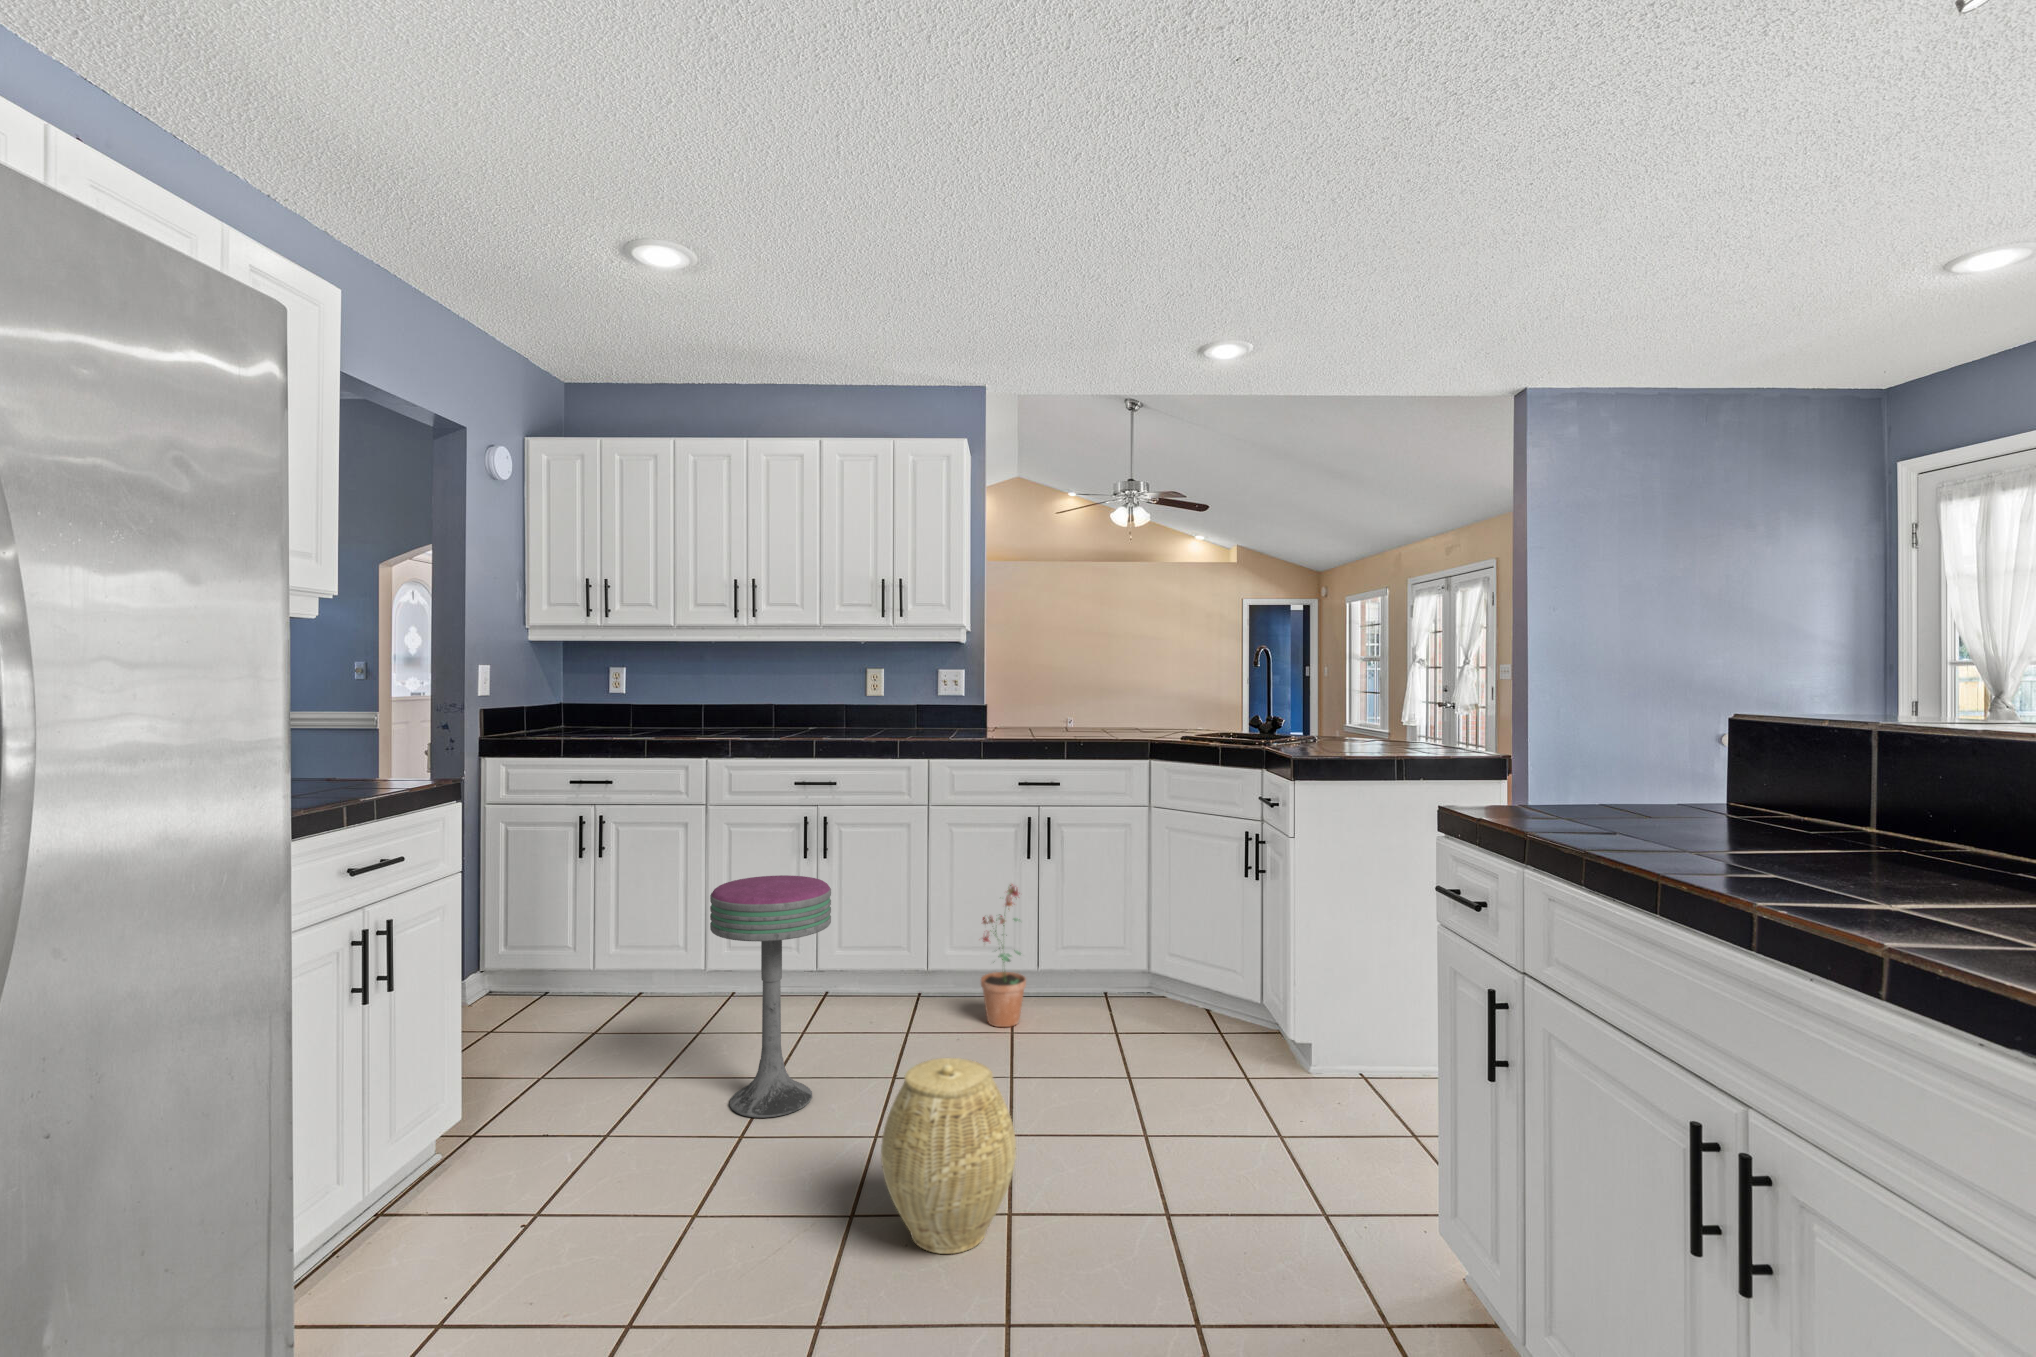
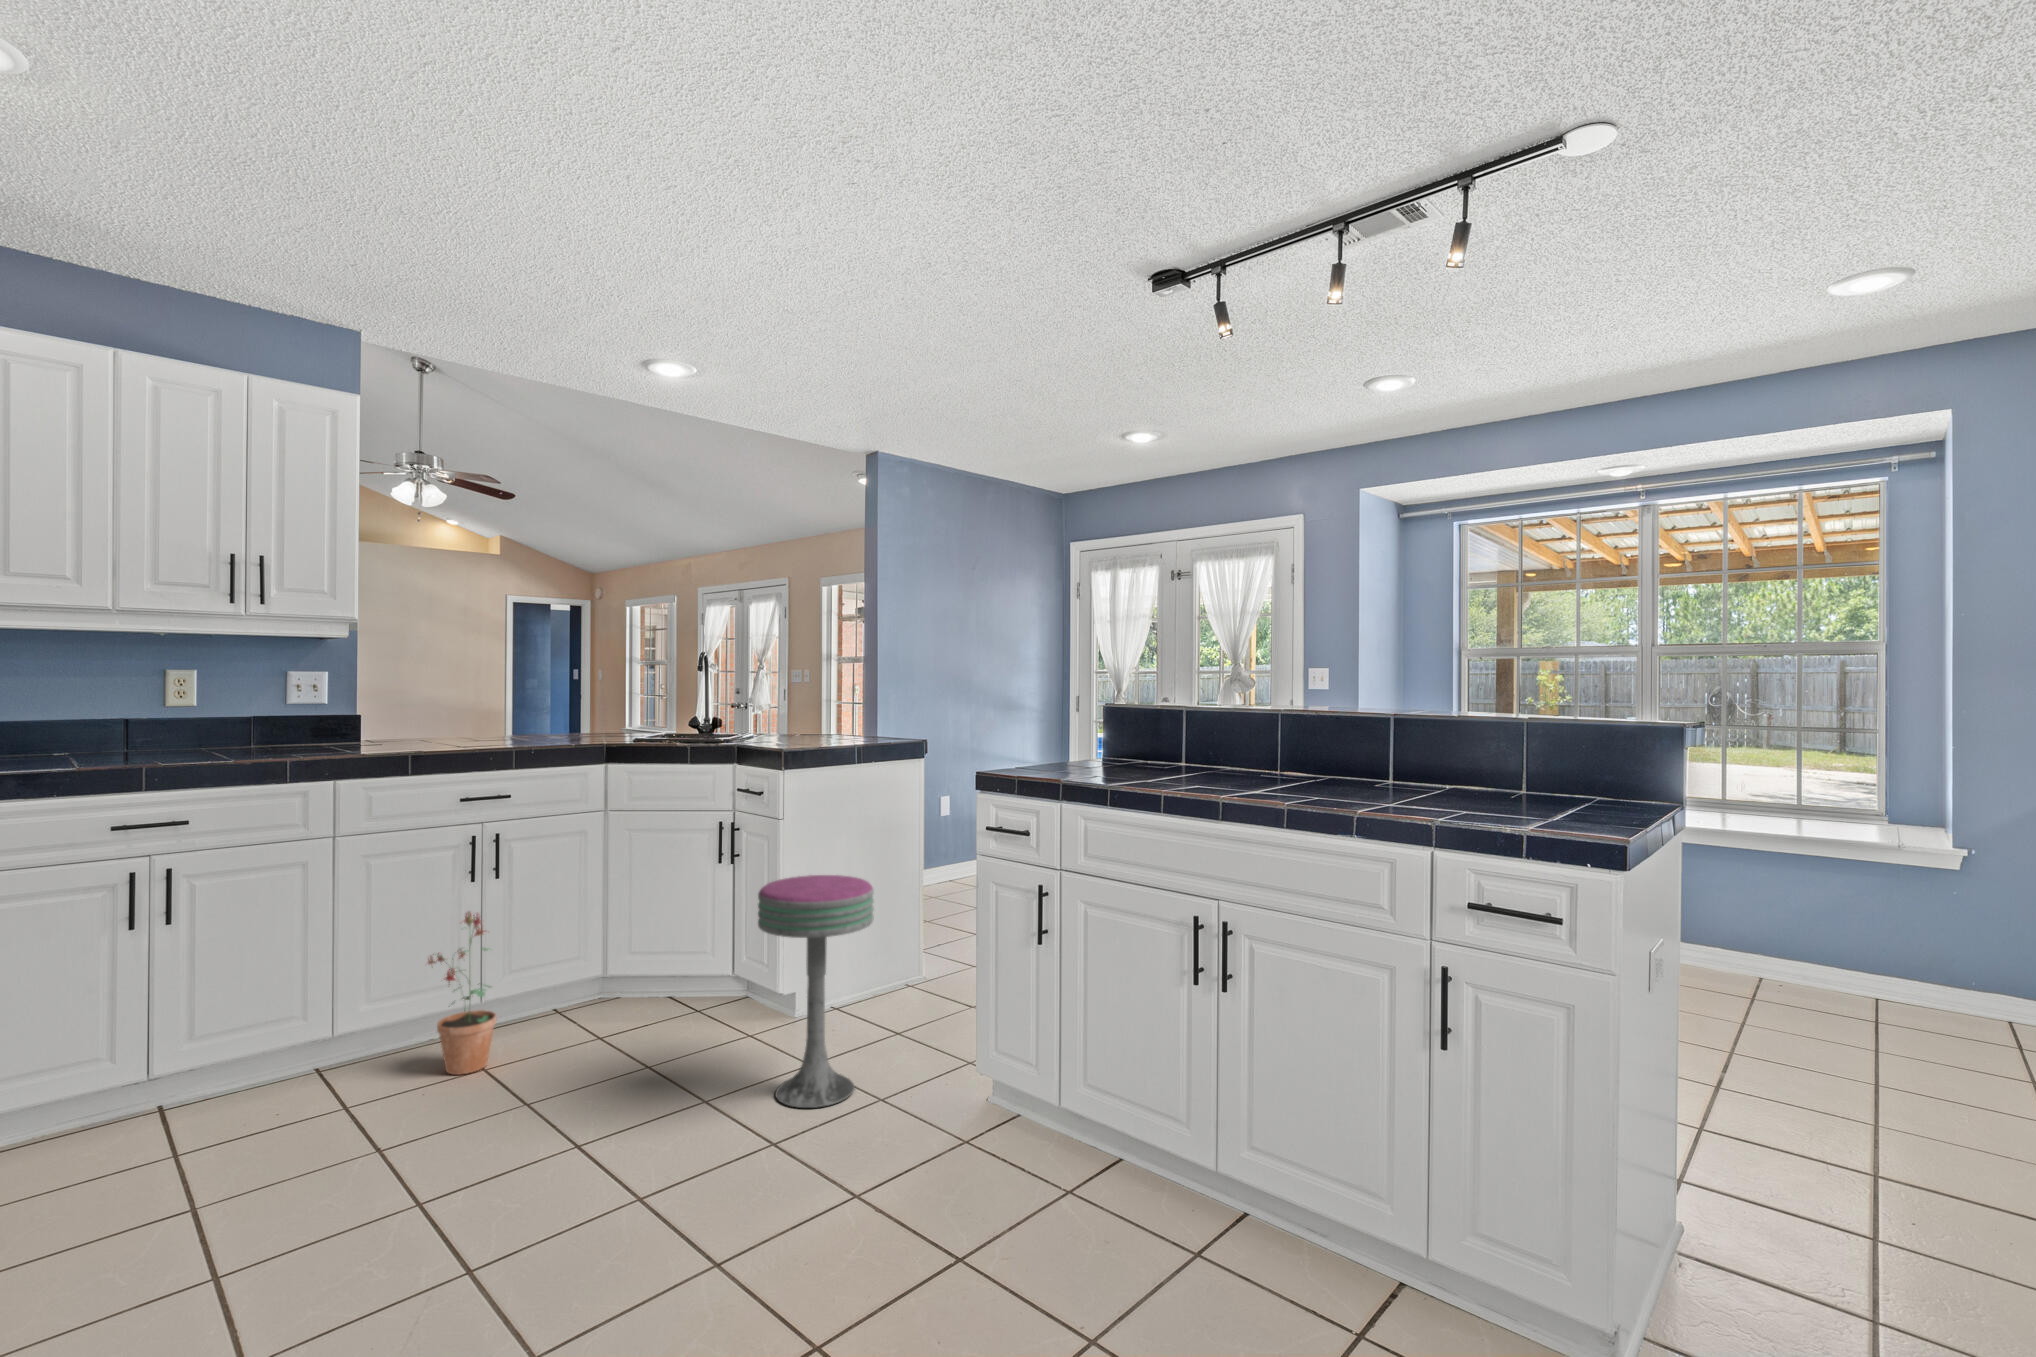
bar stool: present [710,875,831,1118] -> present [758,875,874,1108]
woven basket: present [881,1058,1016,1254] -> none [530,1073,681,1278]

